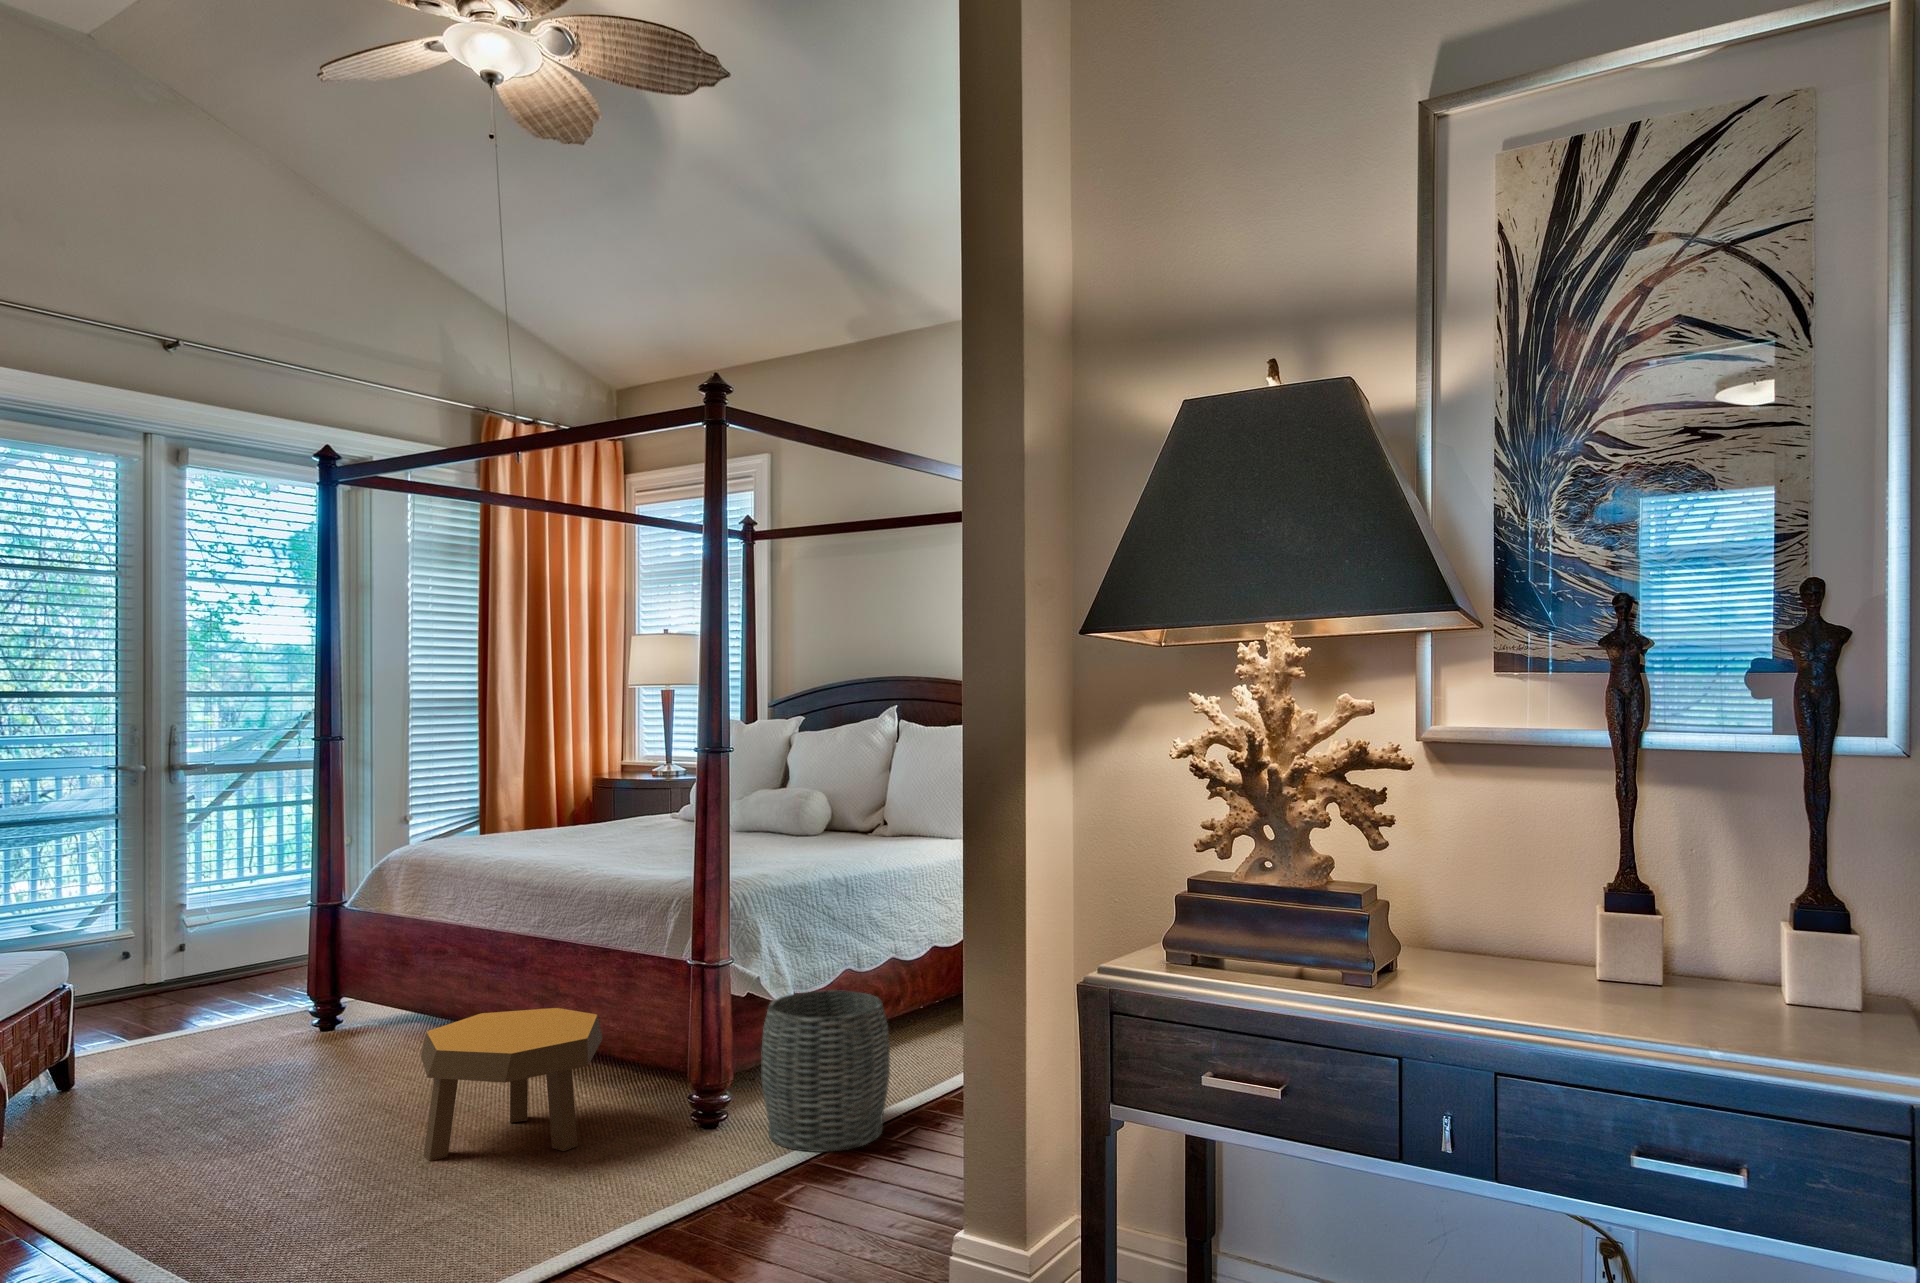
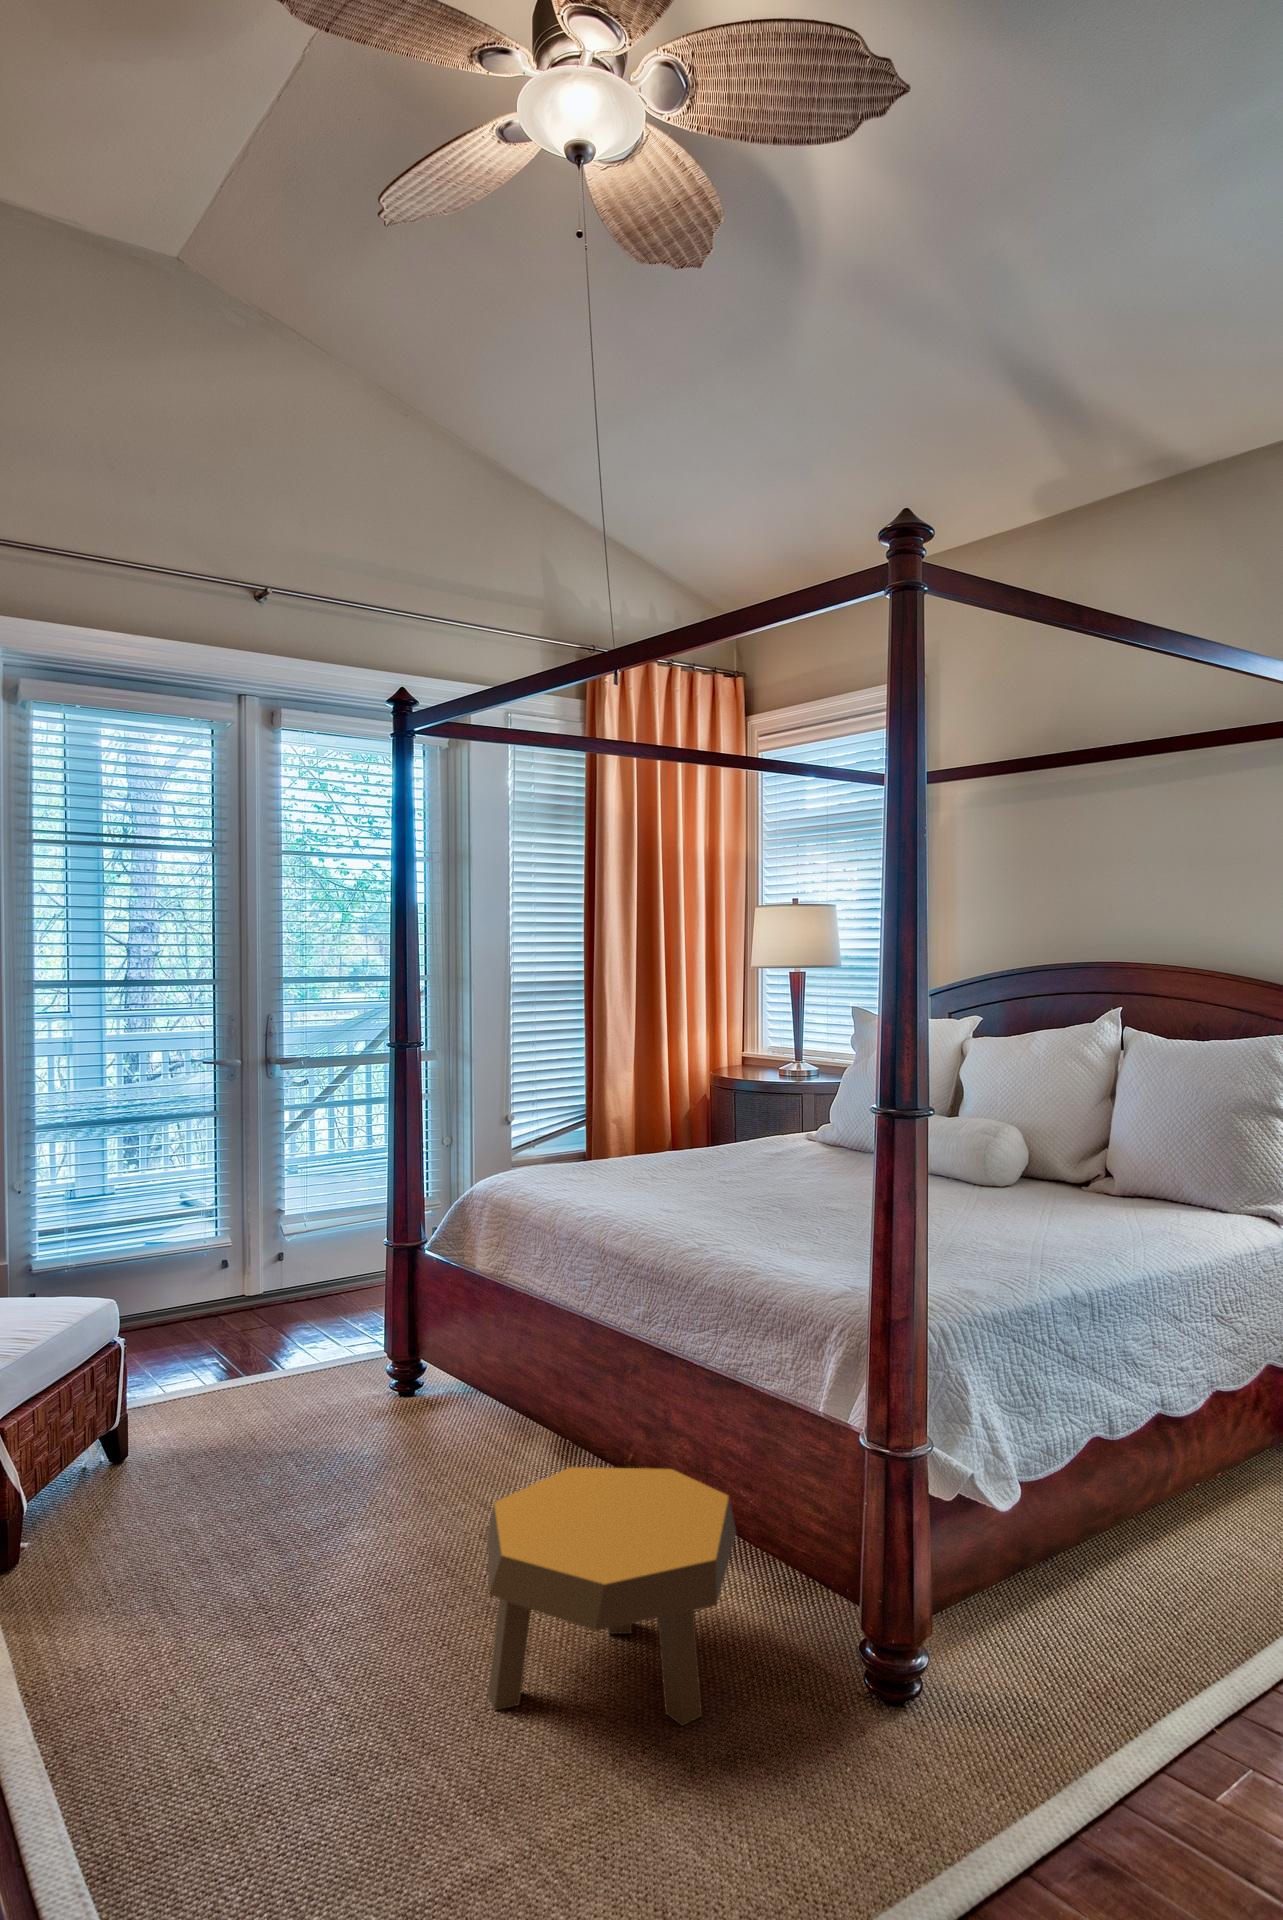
woven basket: present [761,990,890,1152] -> none [986,1508,1211,1823]

